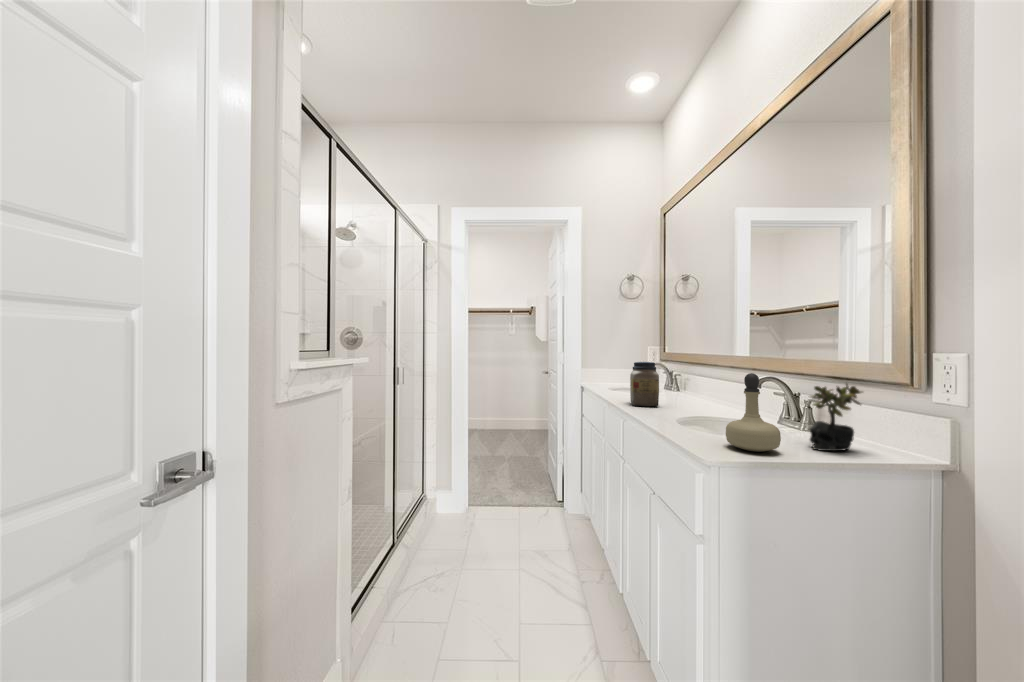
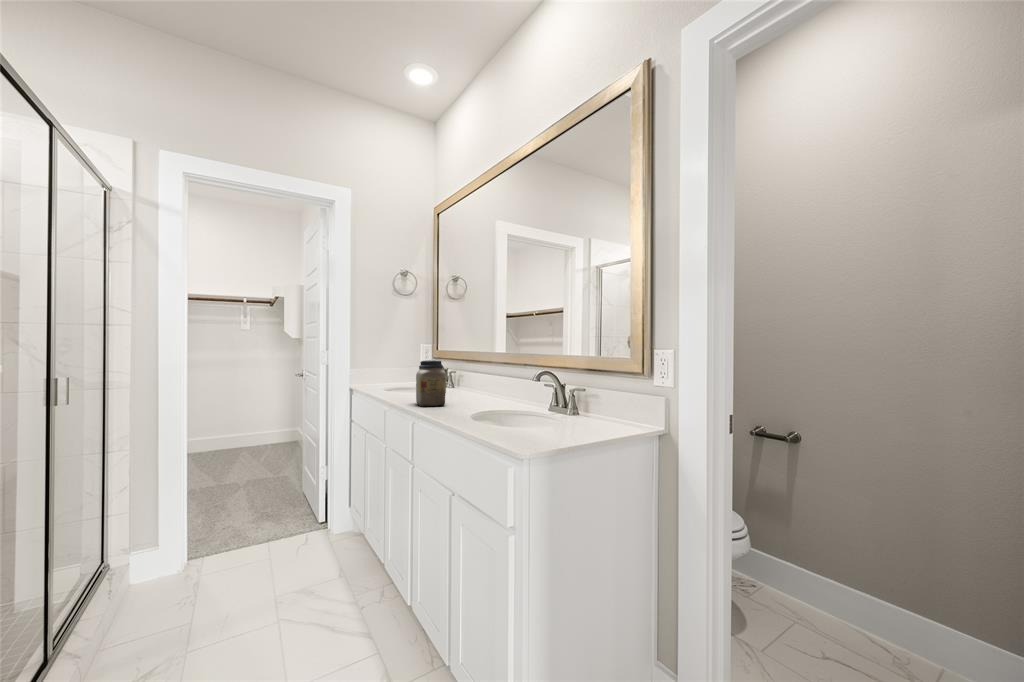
perfume bottle: present [726,373,781,452] -> none [524,369,566,439]
succulent plant: present [810,383,862,451] -> none [578,374,614,431]

